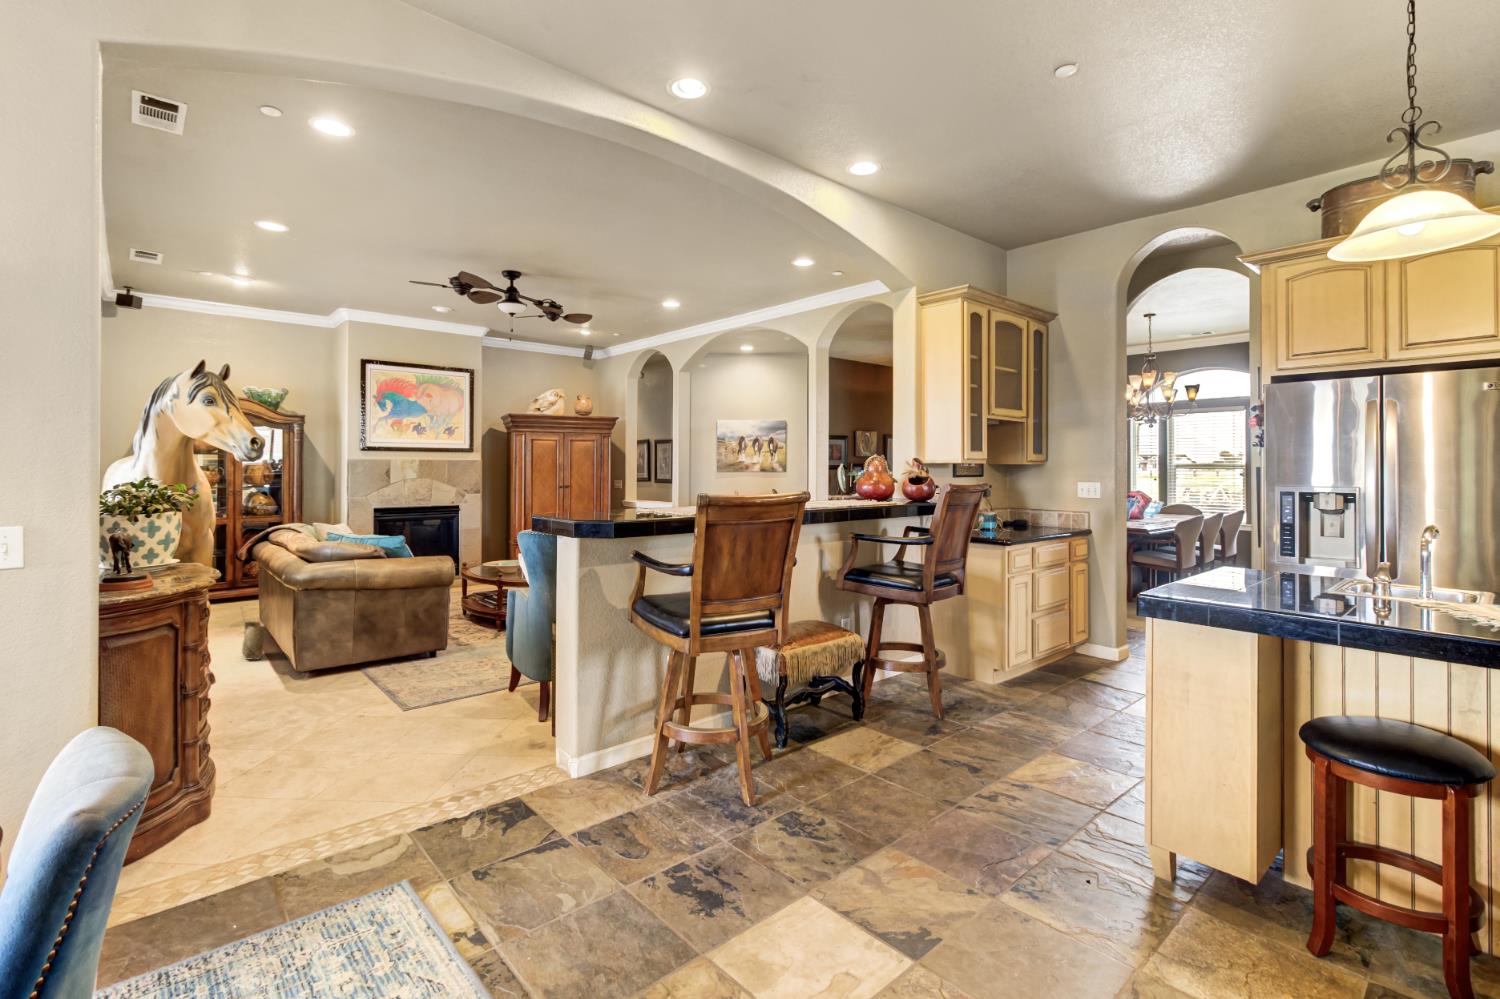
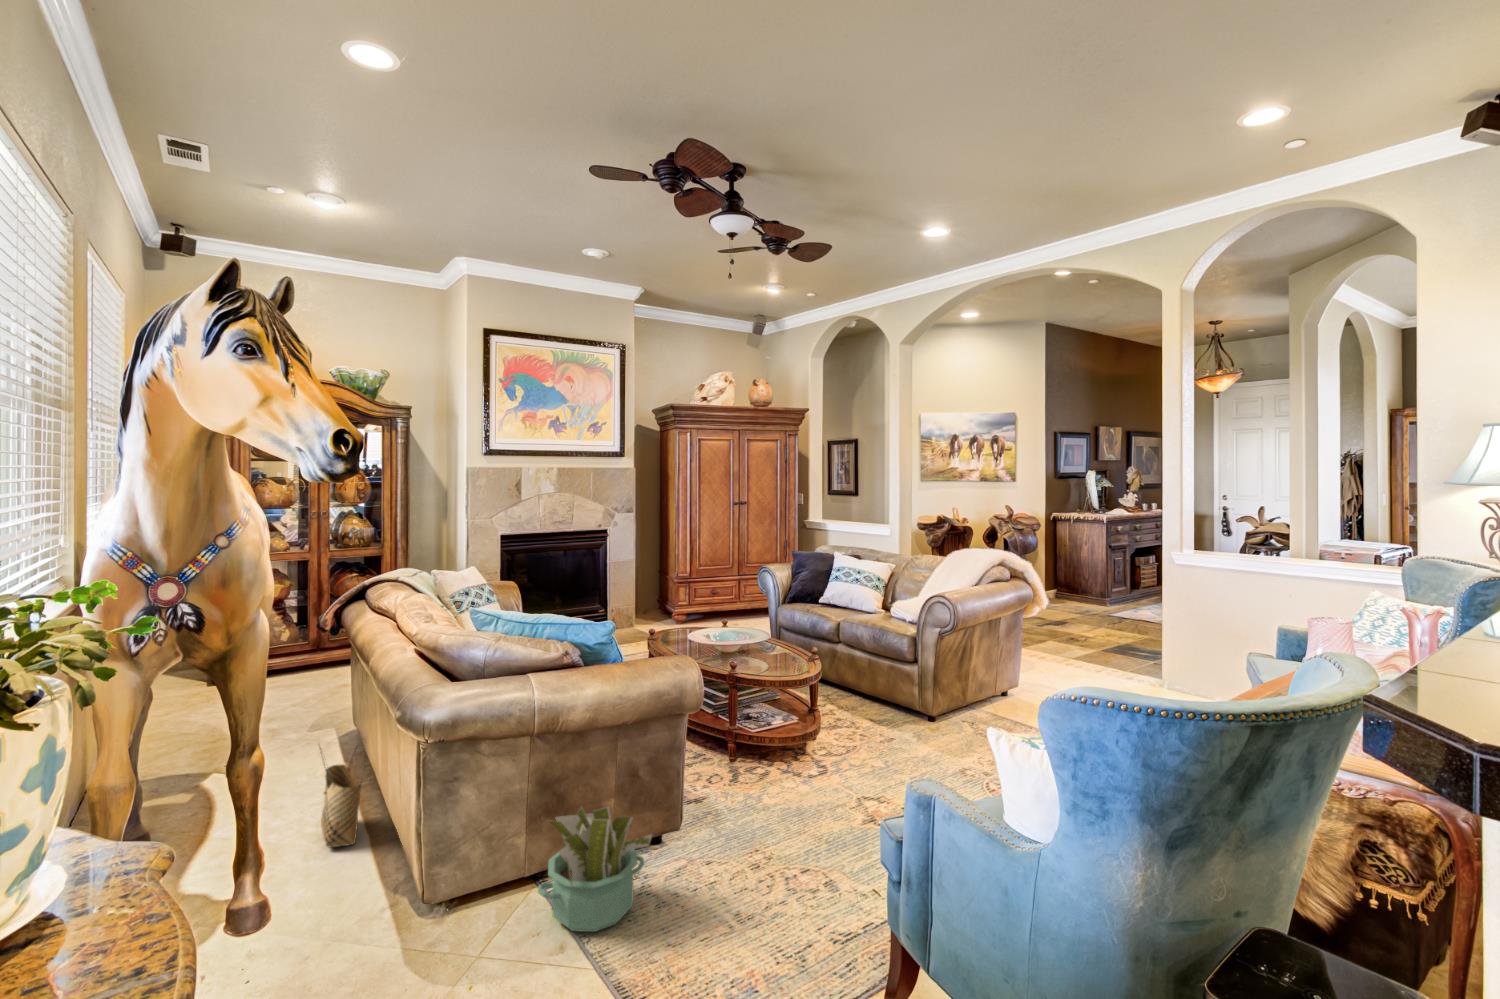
decorative plant: none [354,623,418,677] -> present [538,807,652,932]

